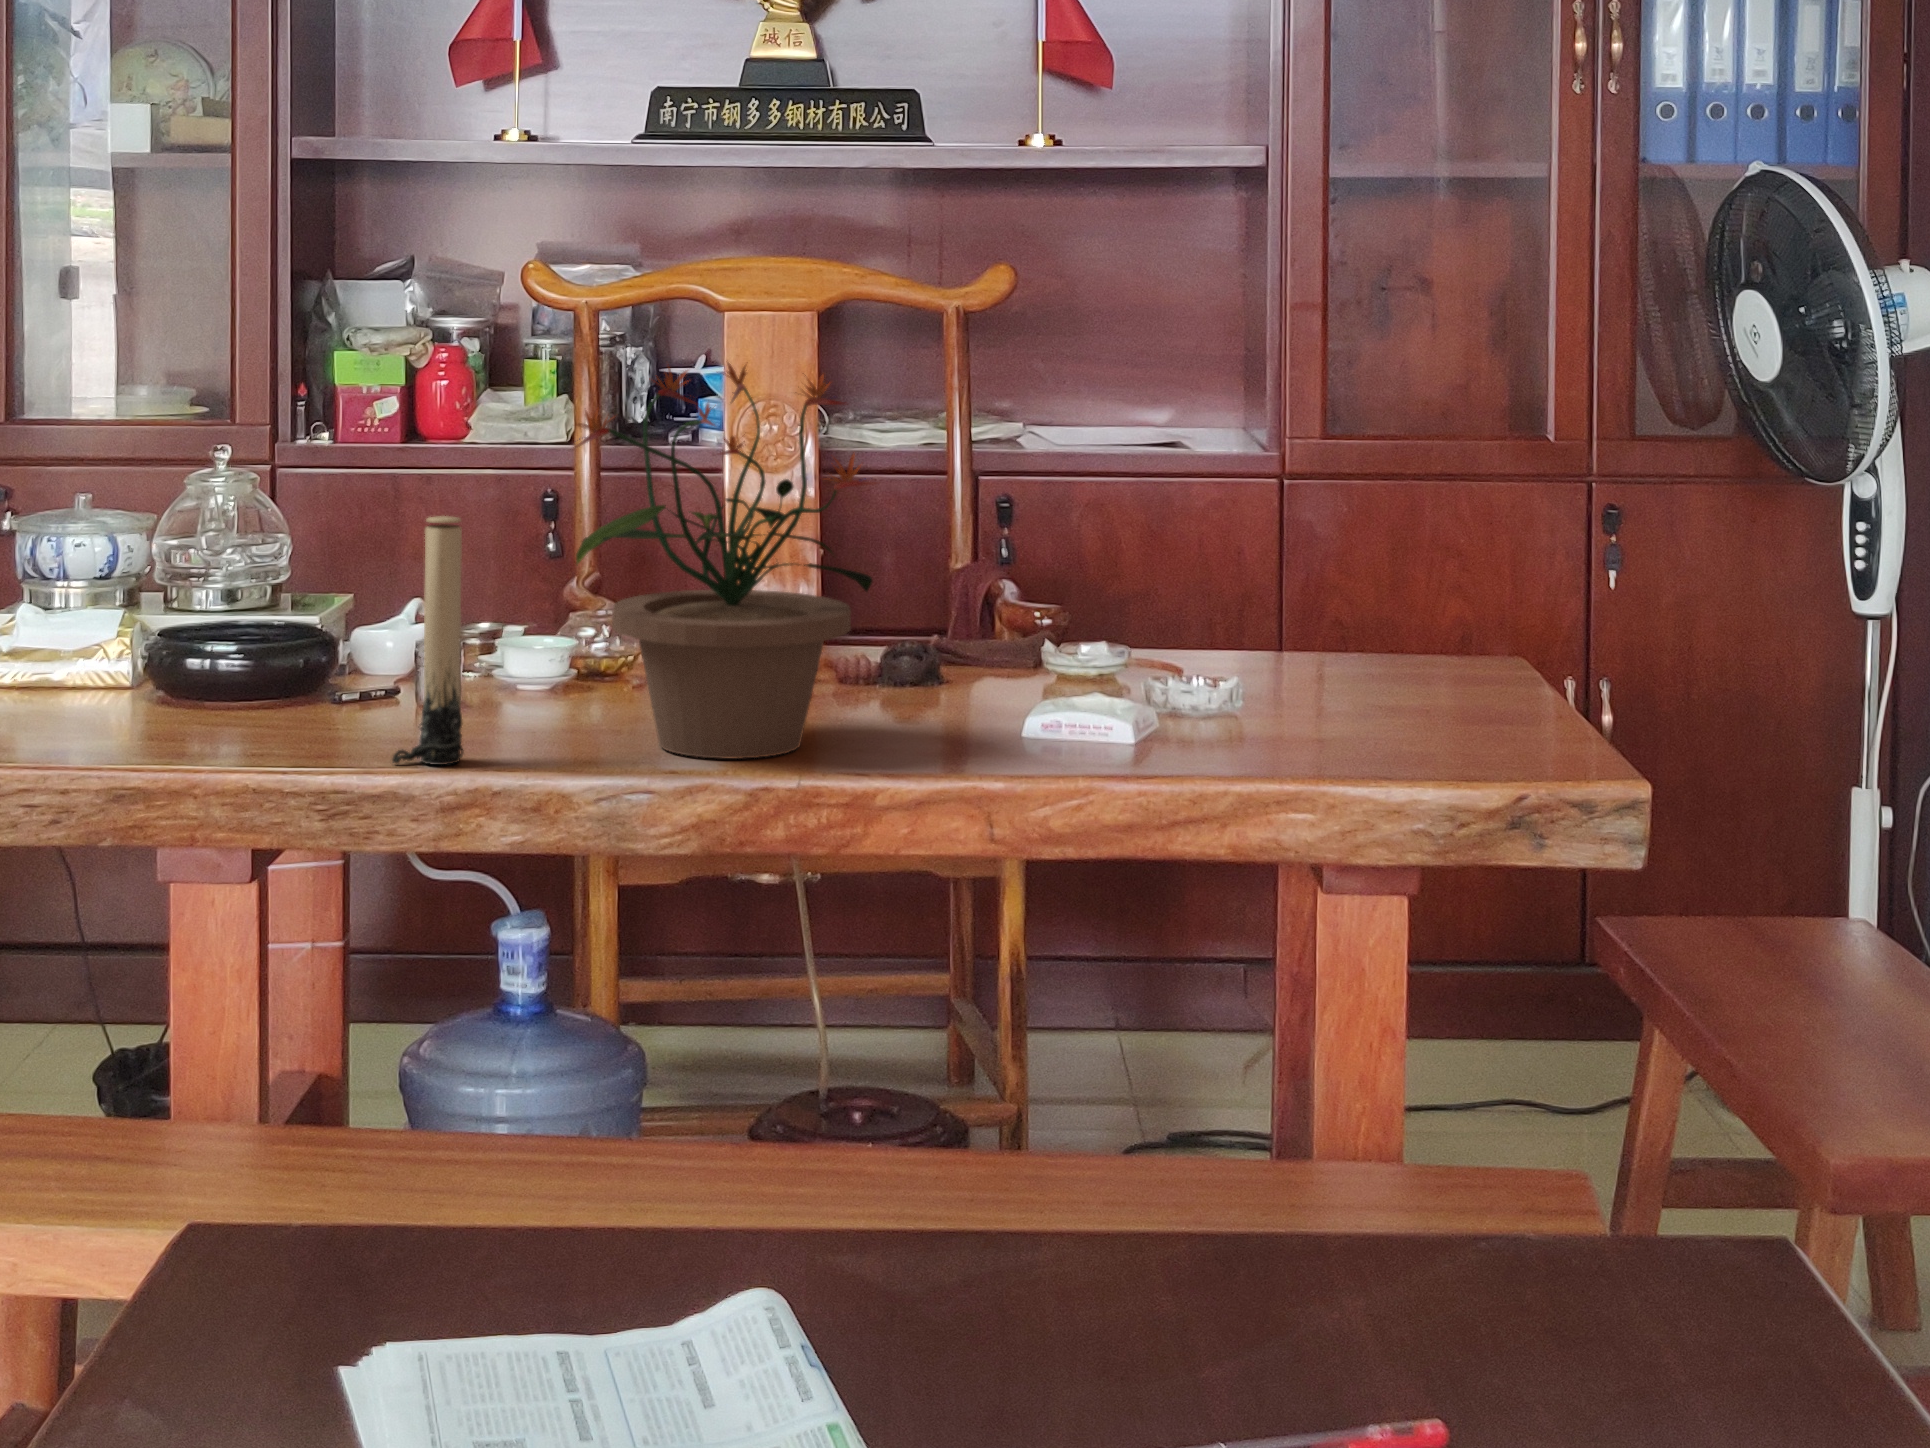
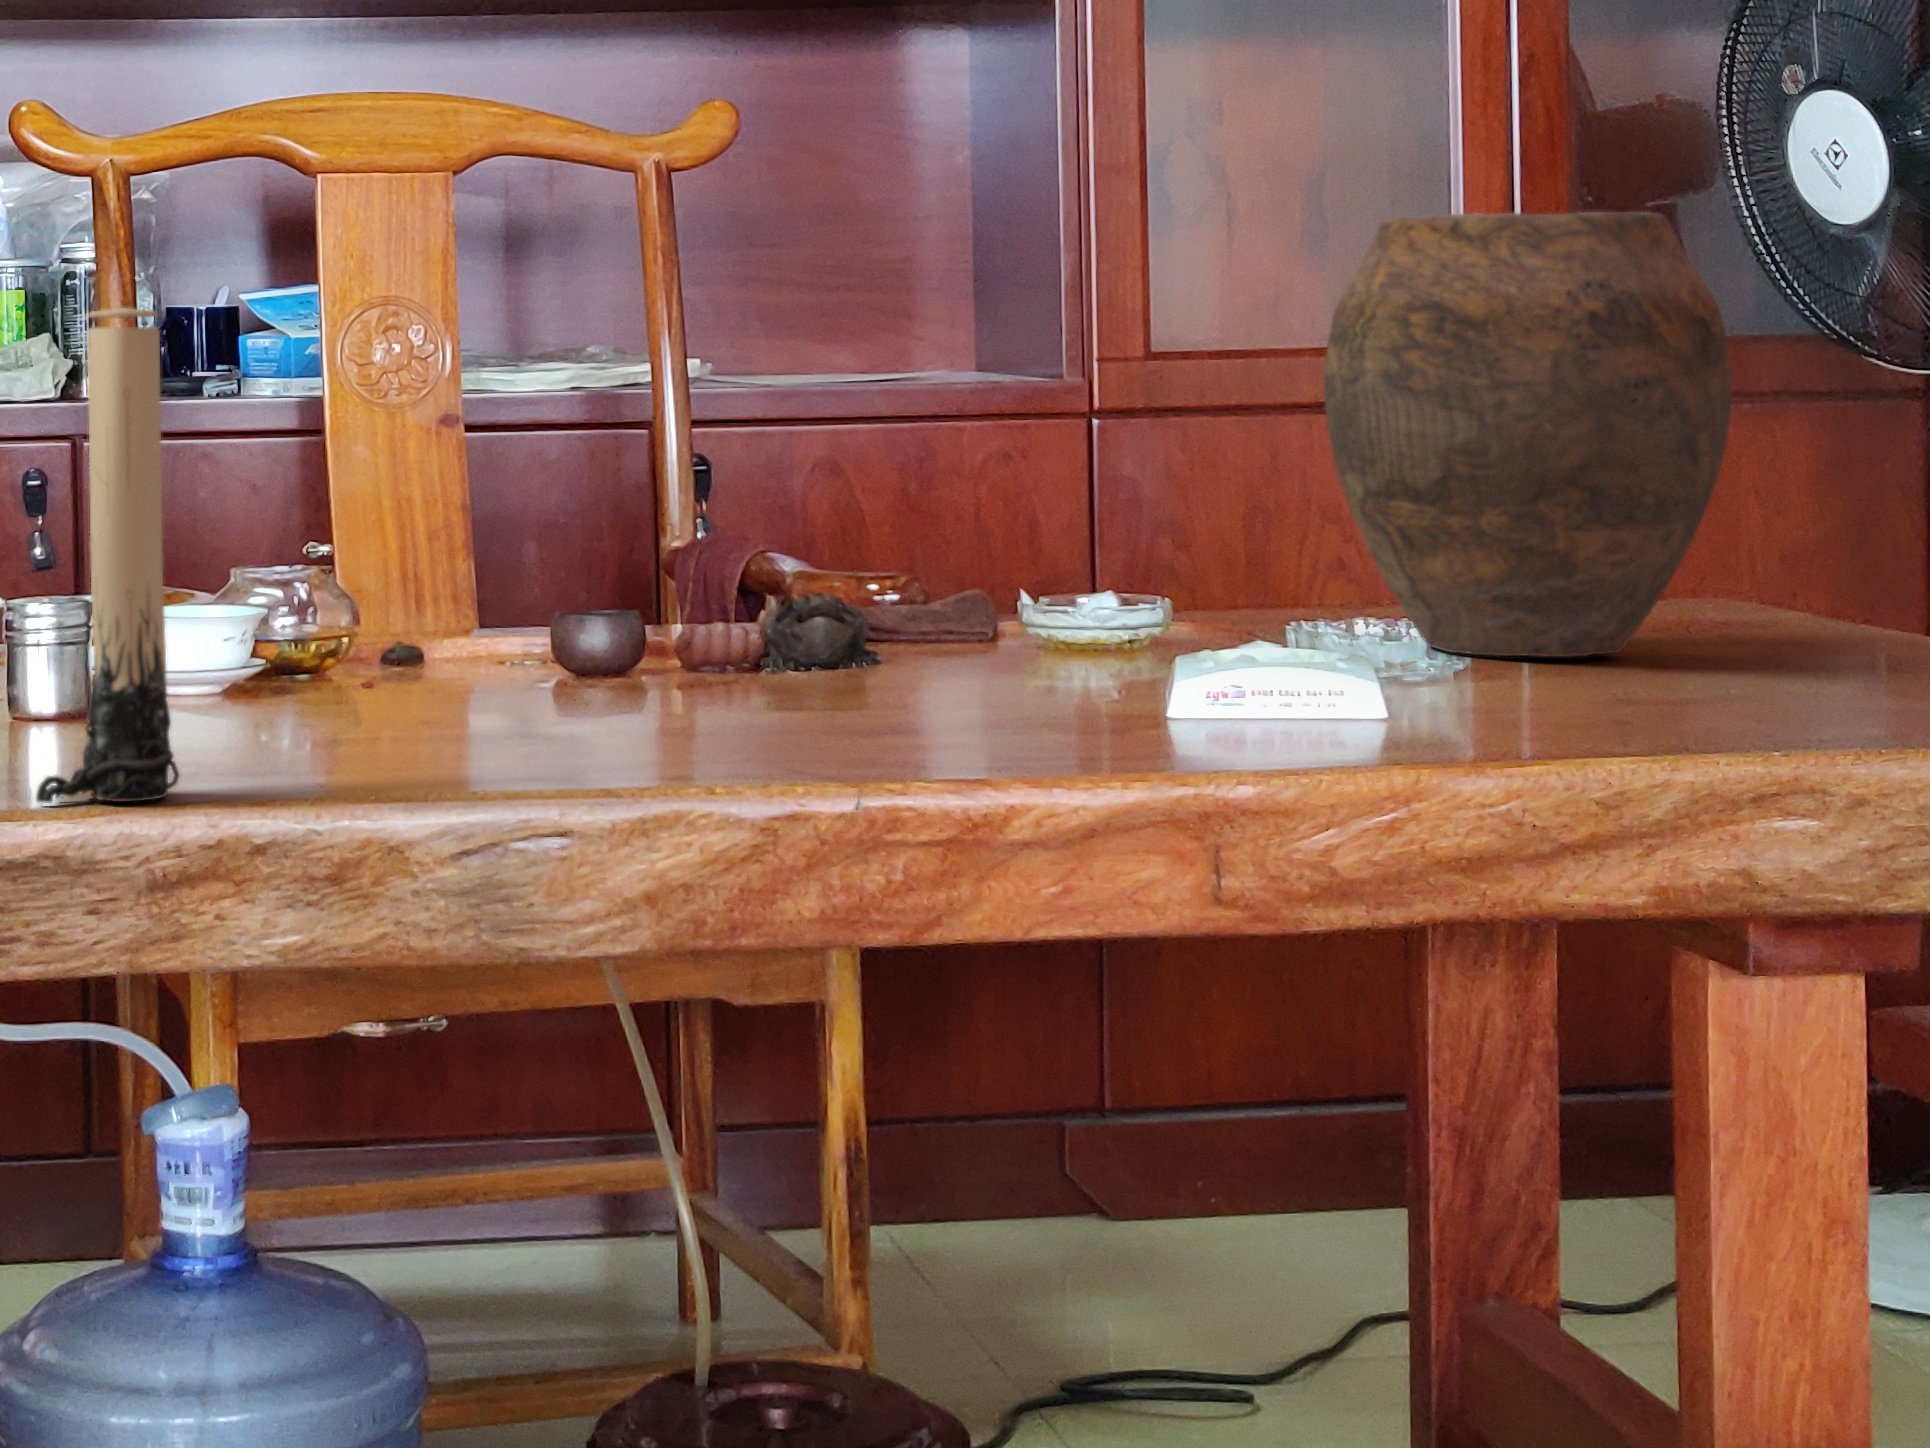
potted plant: present [576,363,876,759] -> none [328,49,959,769]
vase: none [1210,433,1436,703] -> present [1324,212,1732,657]

